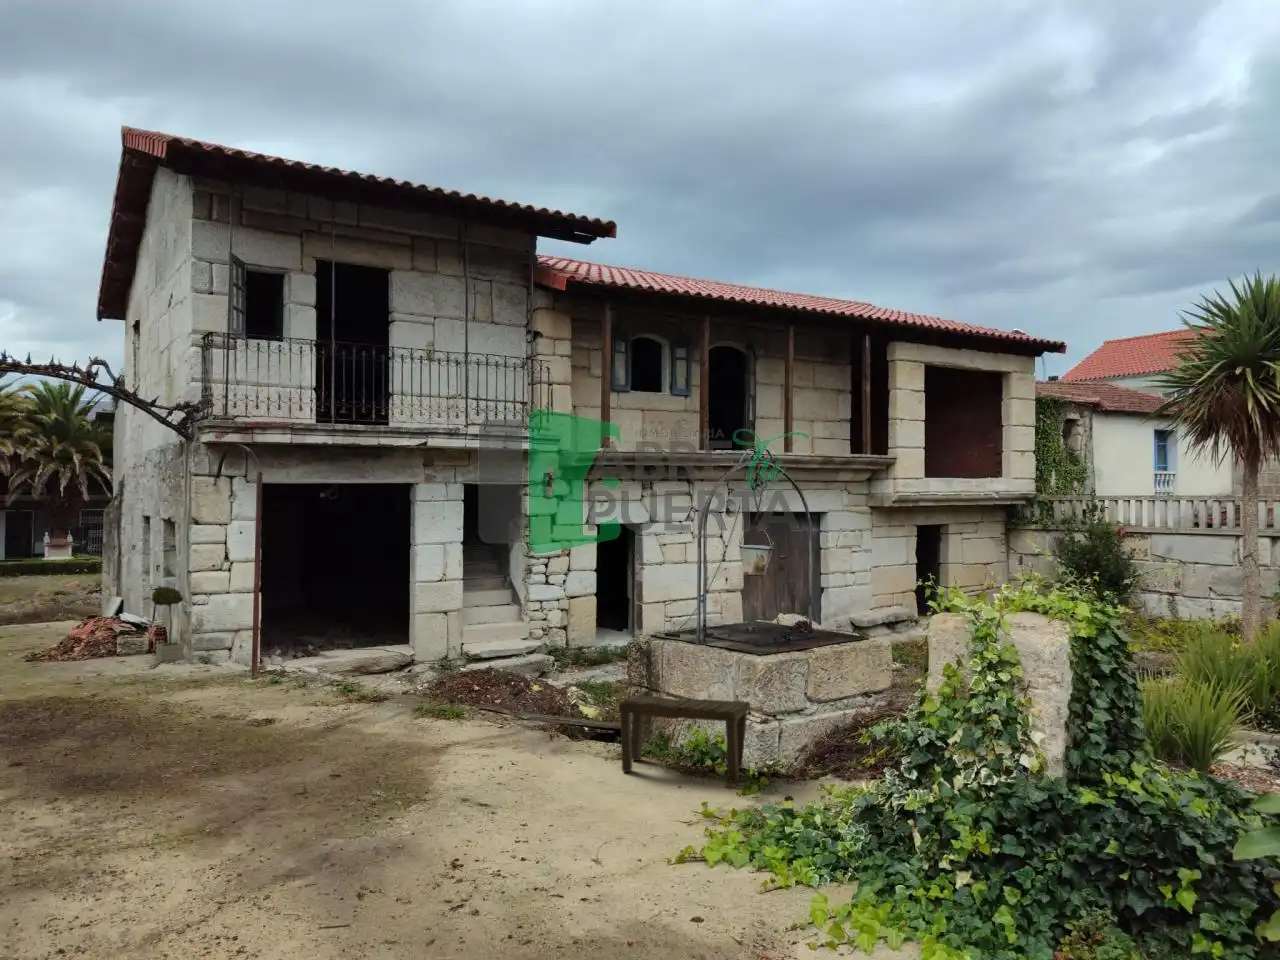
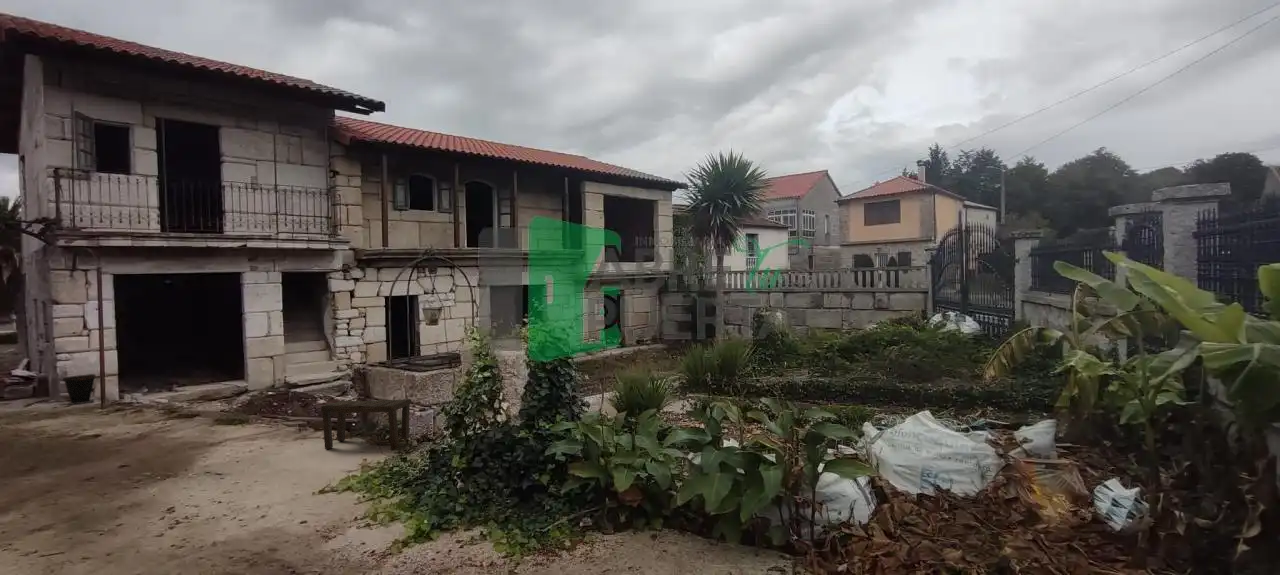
potted tree: present [152,586,183,662] -> none [19,350,51,405]
bucket: none [202,623,240,665] -> present [63,374,96,405]

